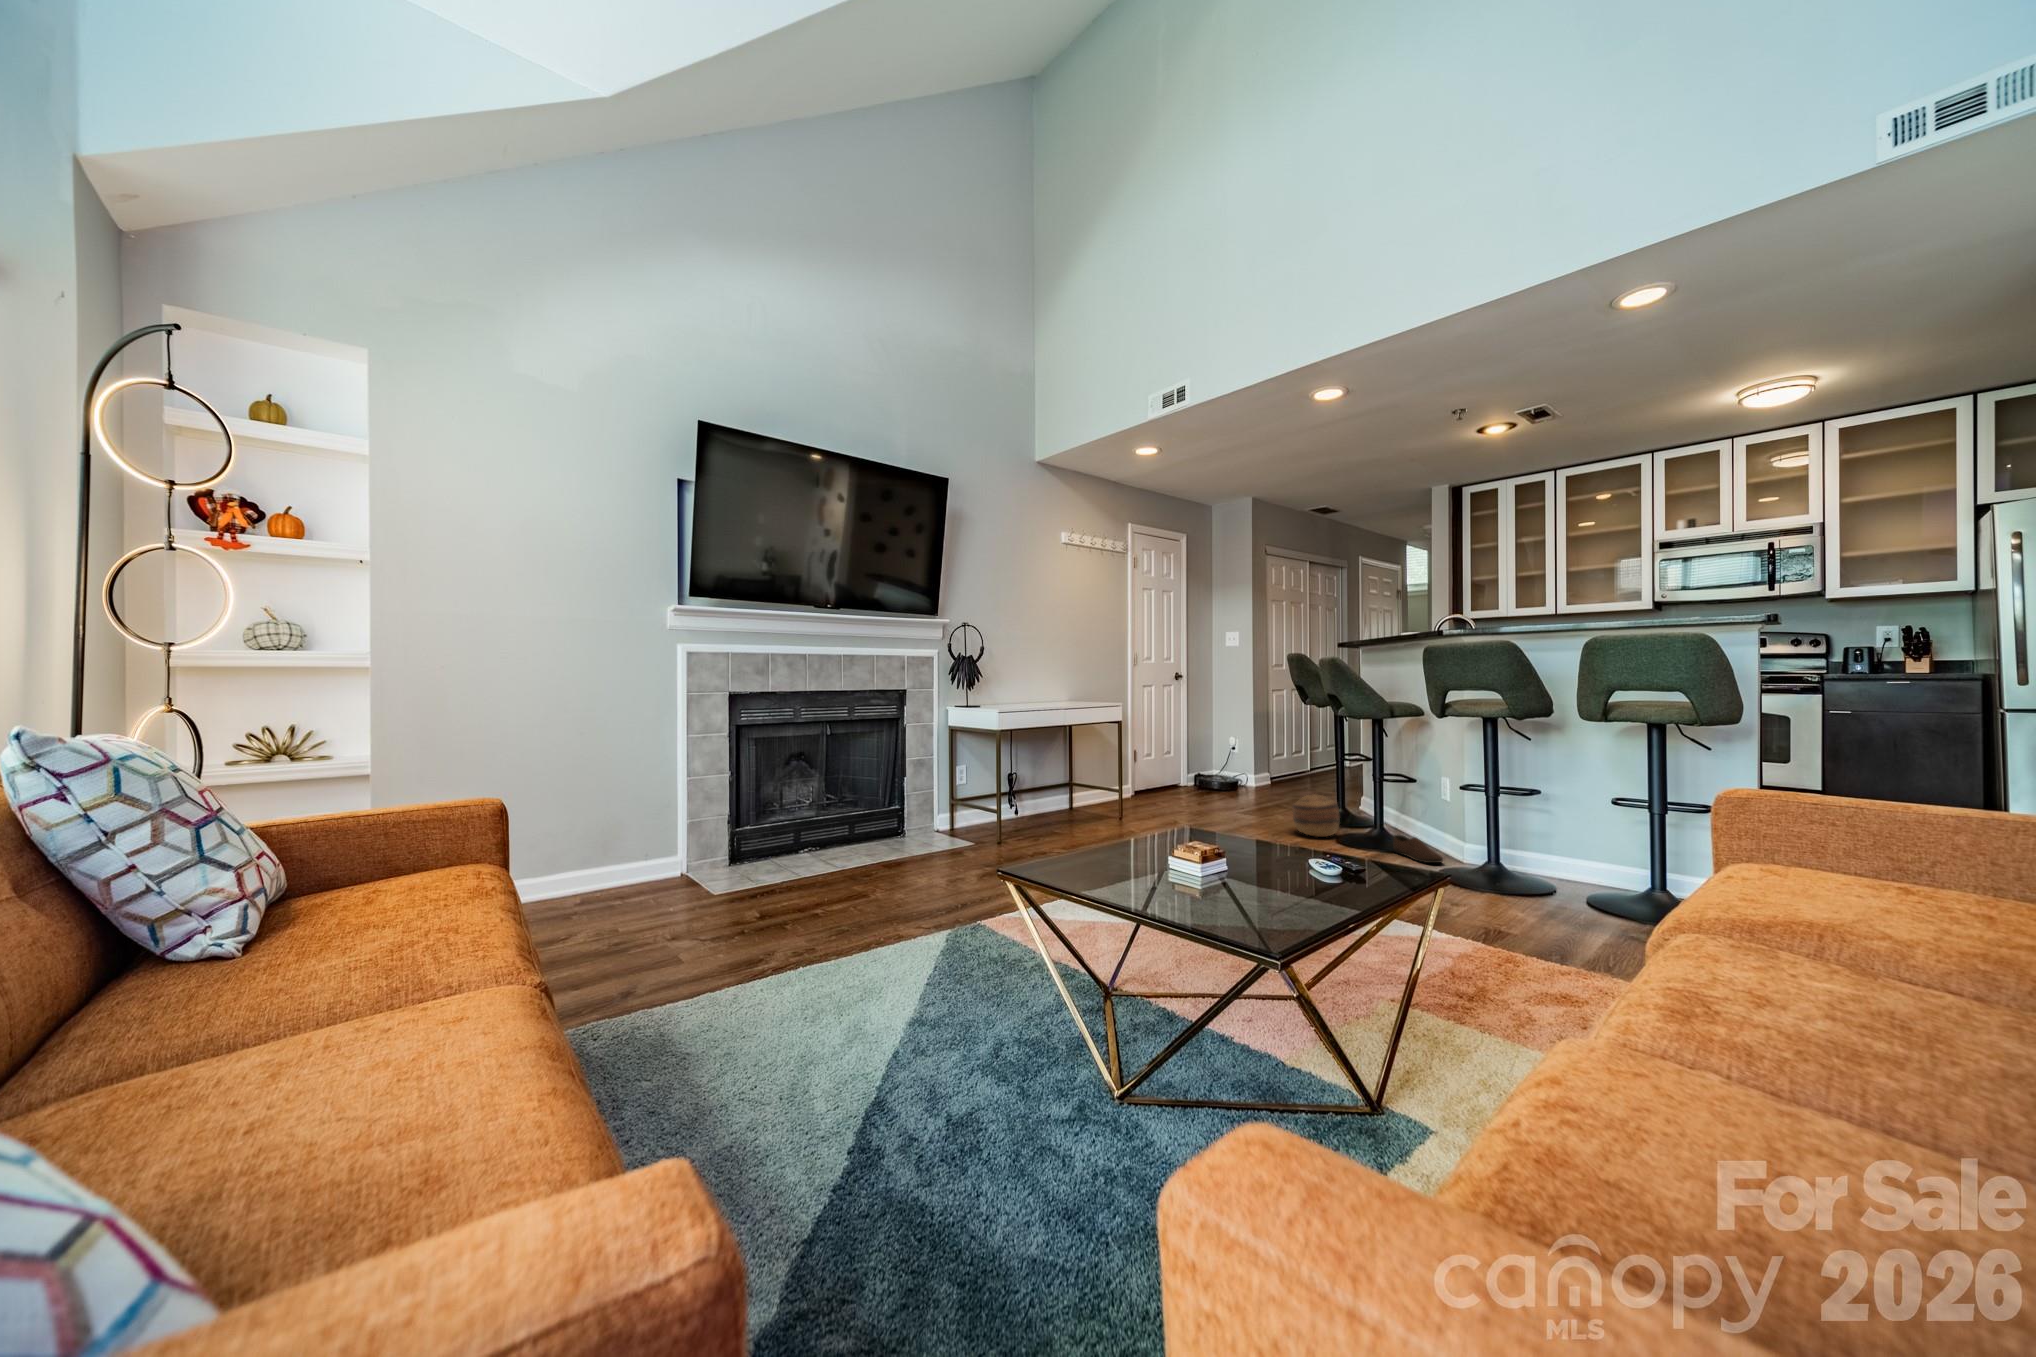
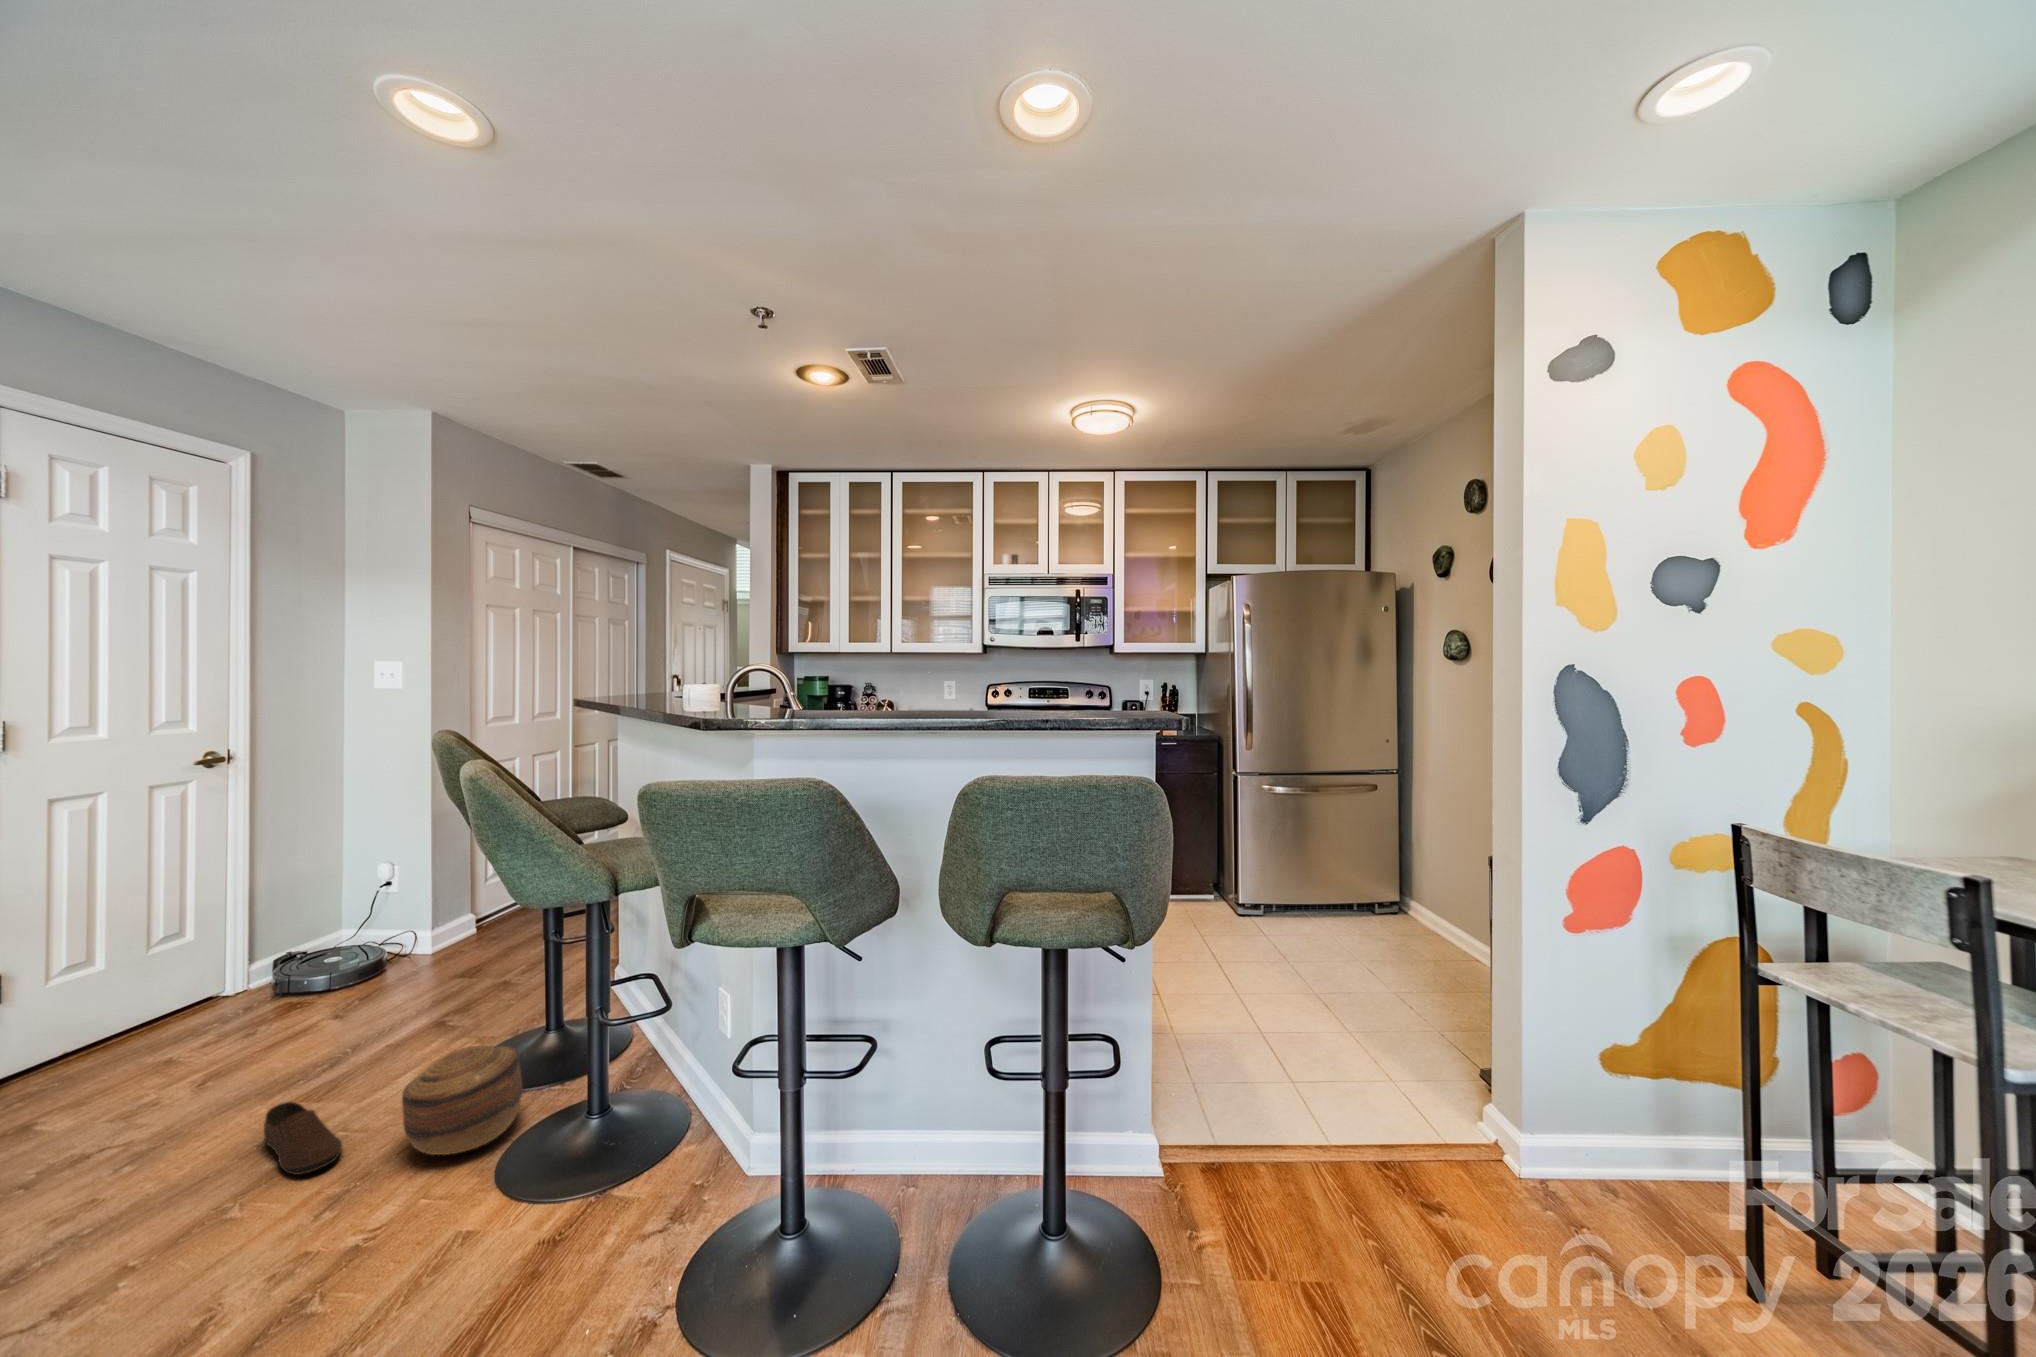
shoe: present [1393,835,1443,863] -> present [264,1102,342,1175]

